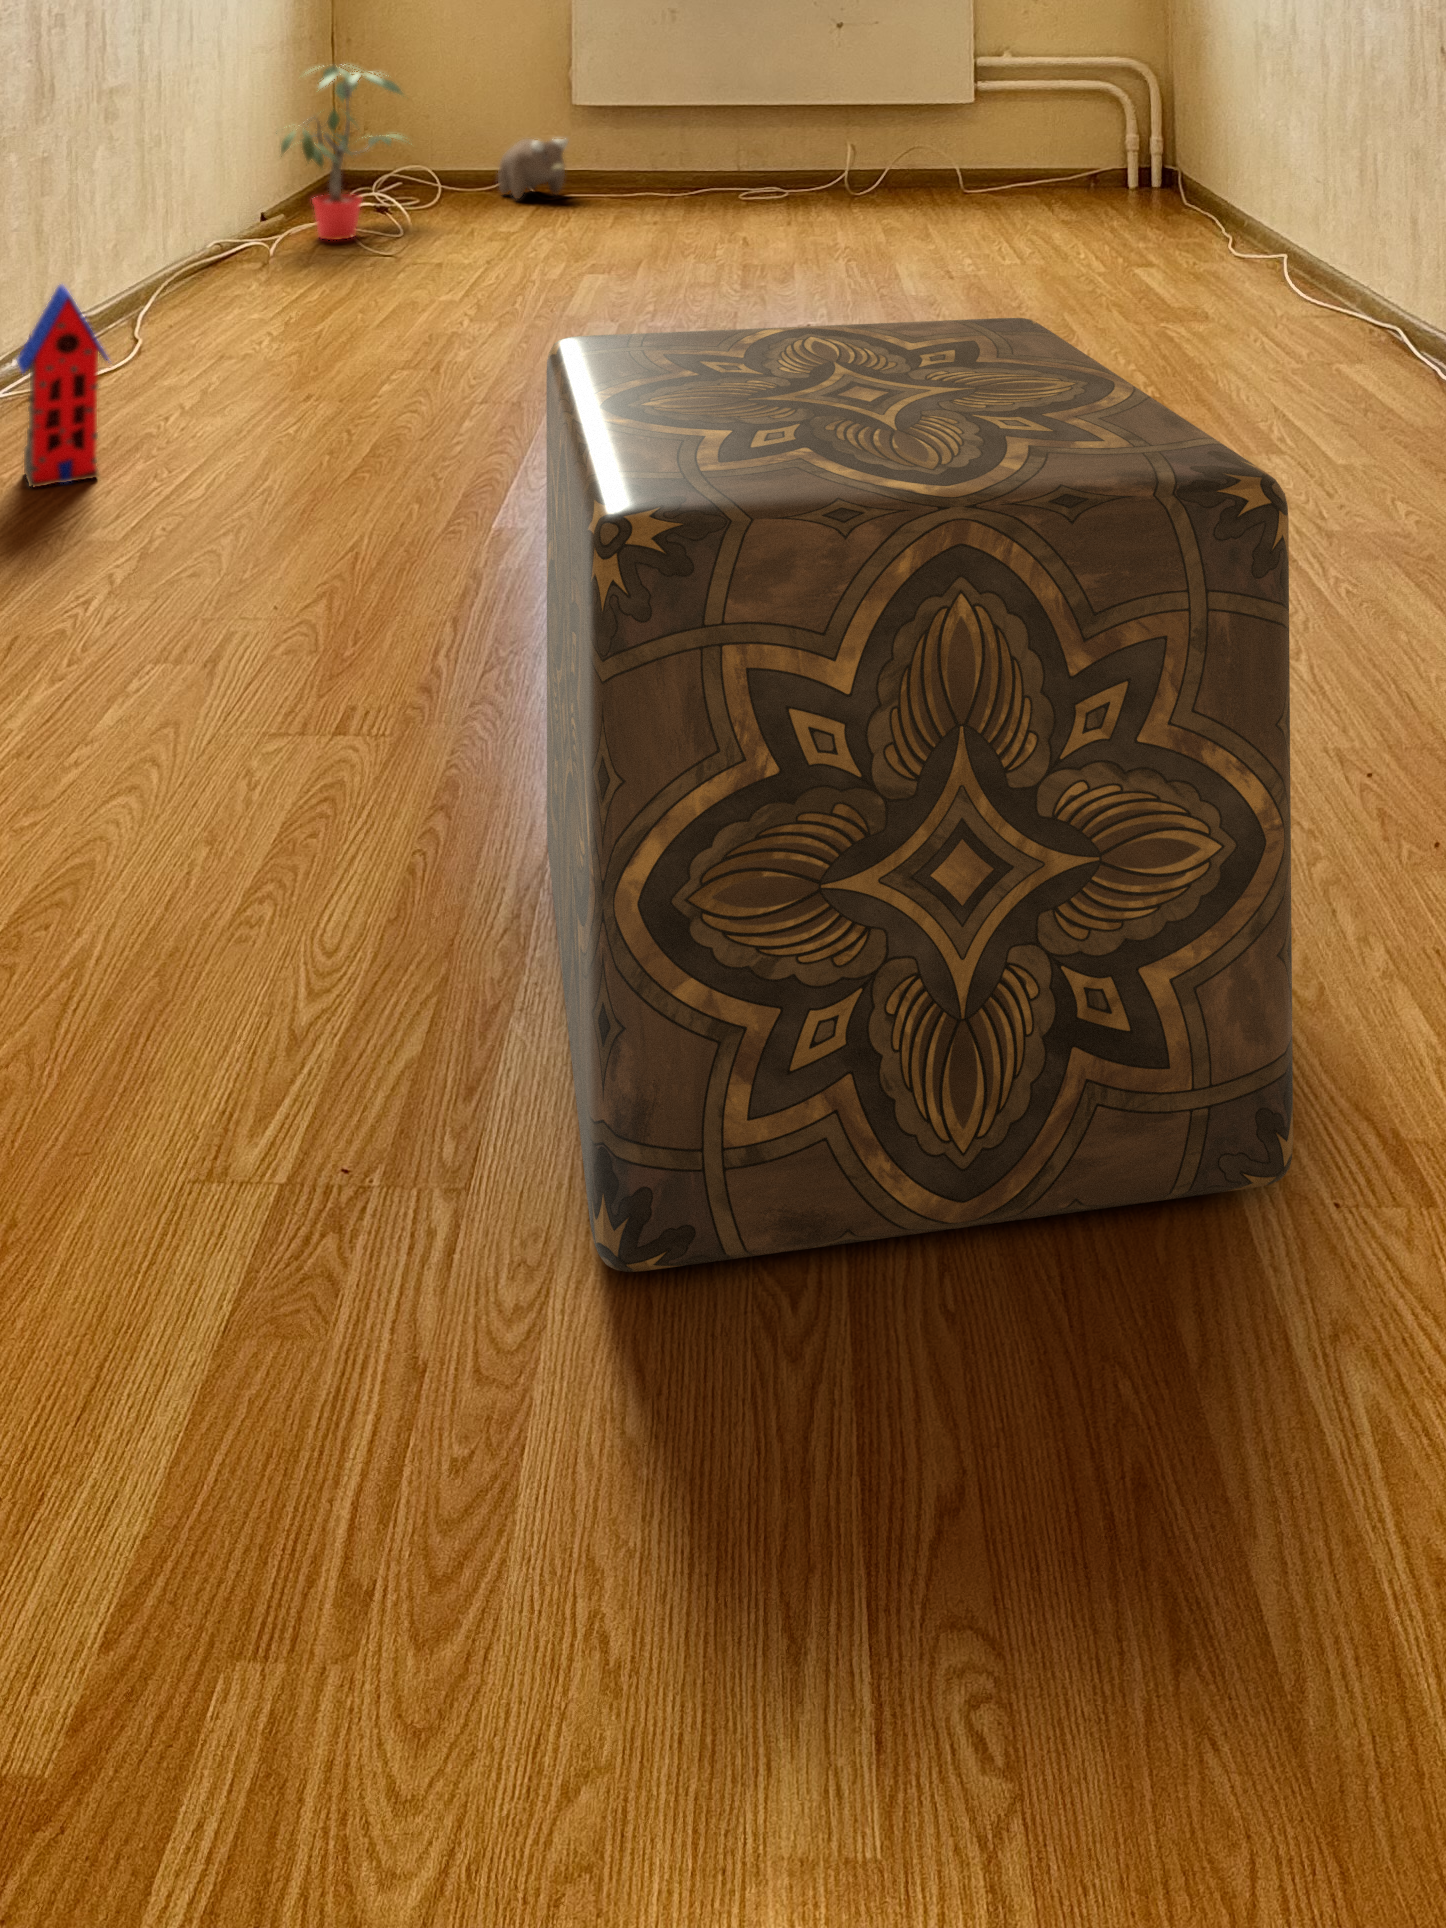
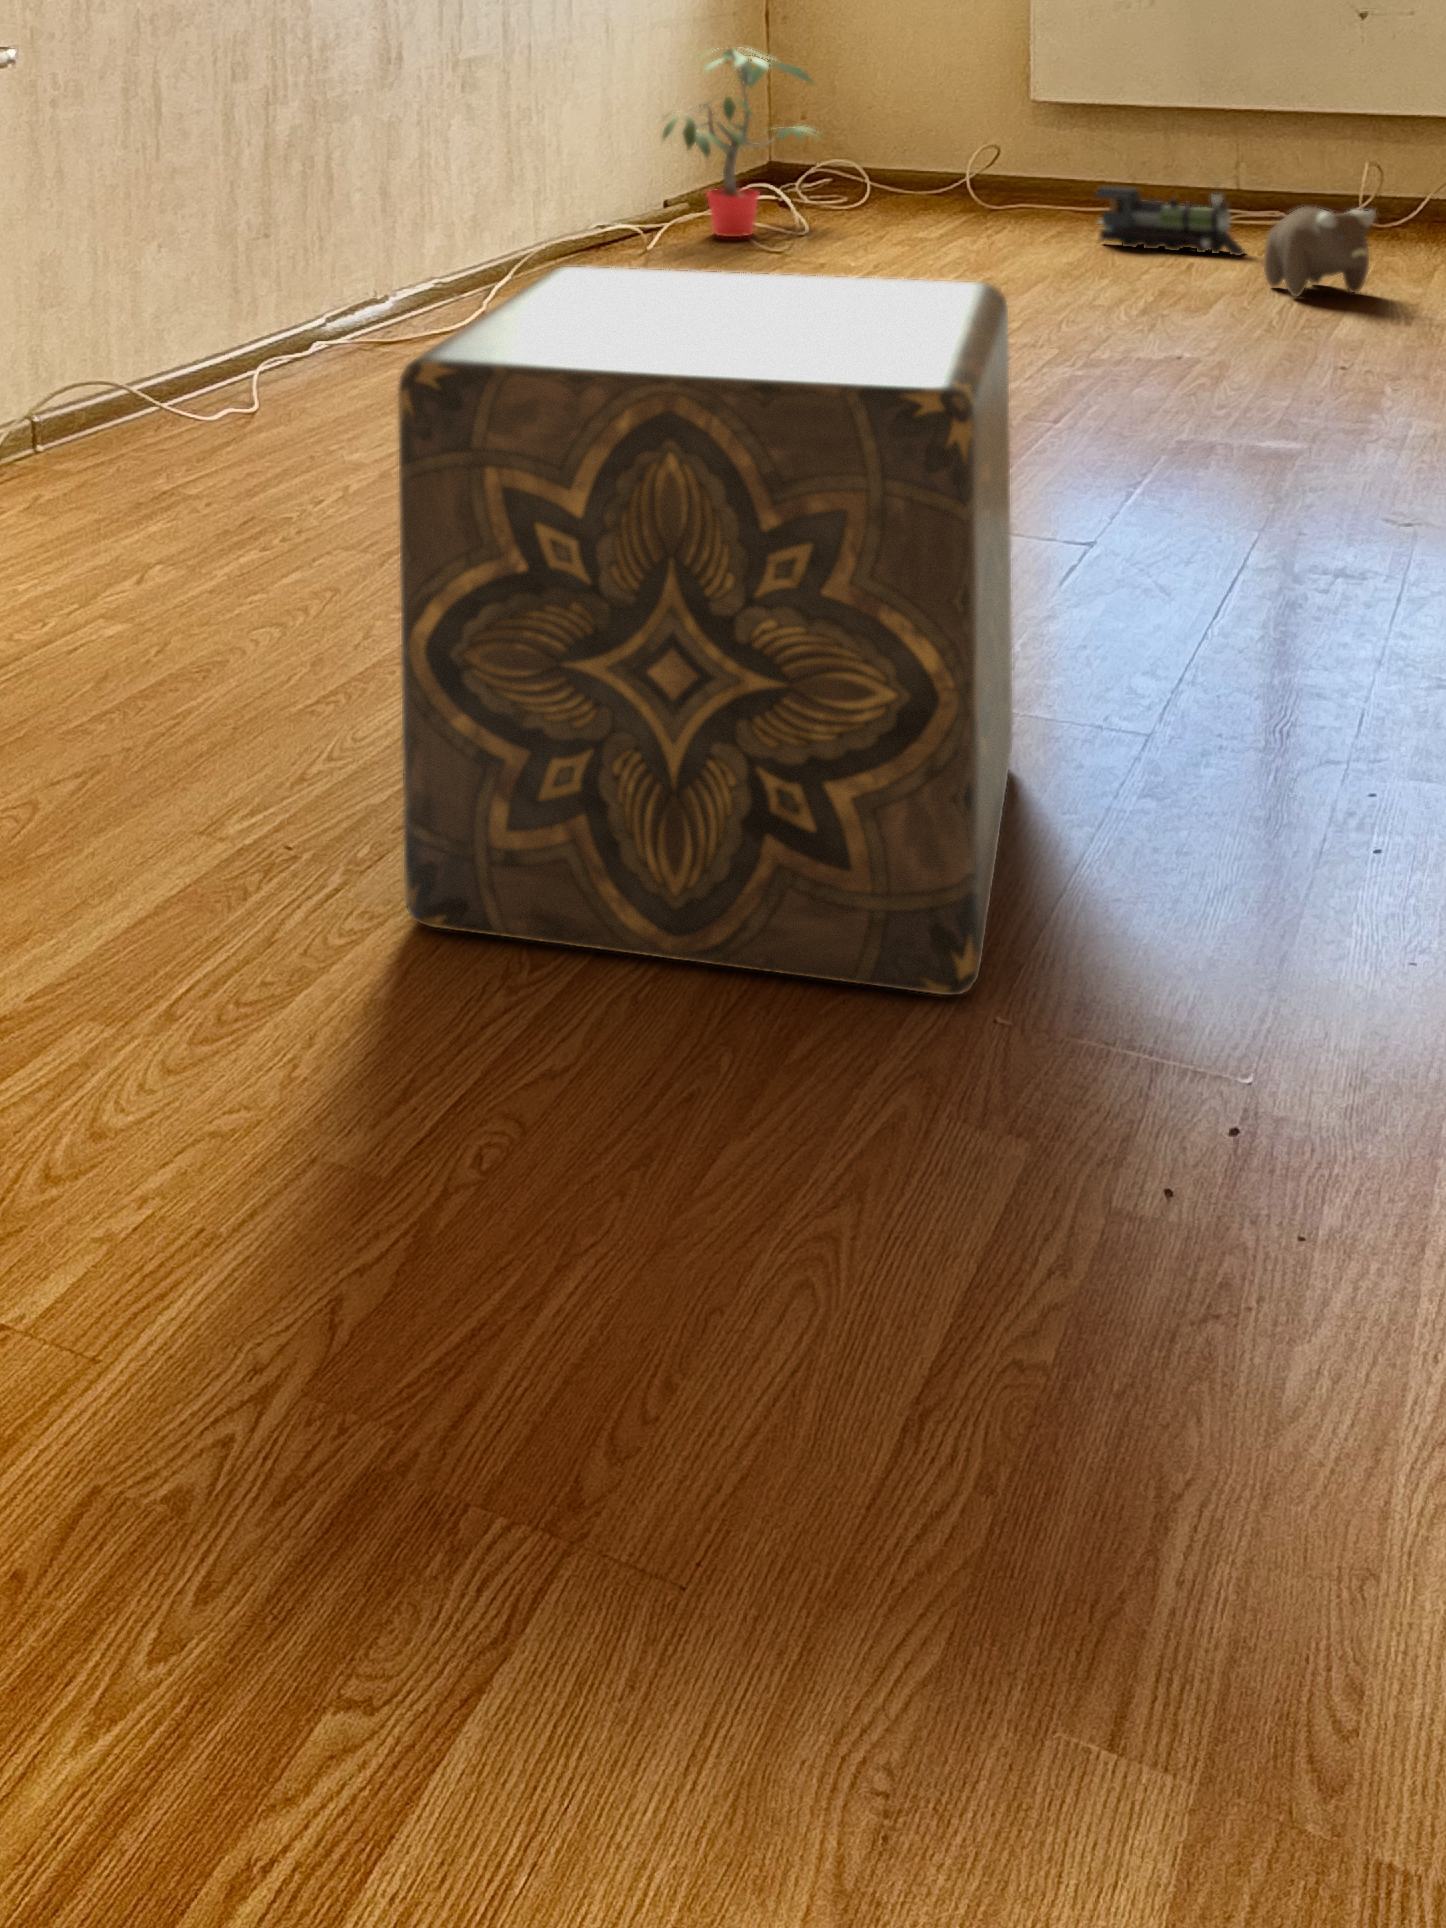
plush toy: present [498,139,568,199] -> present [1264,206,1376,296]
toy train: none [657,166,777,227] -> present [1096,184,1244,255]
toy house: present [17,285,108,487] -> none [310,236,389,418]

